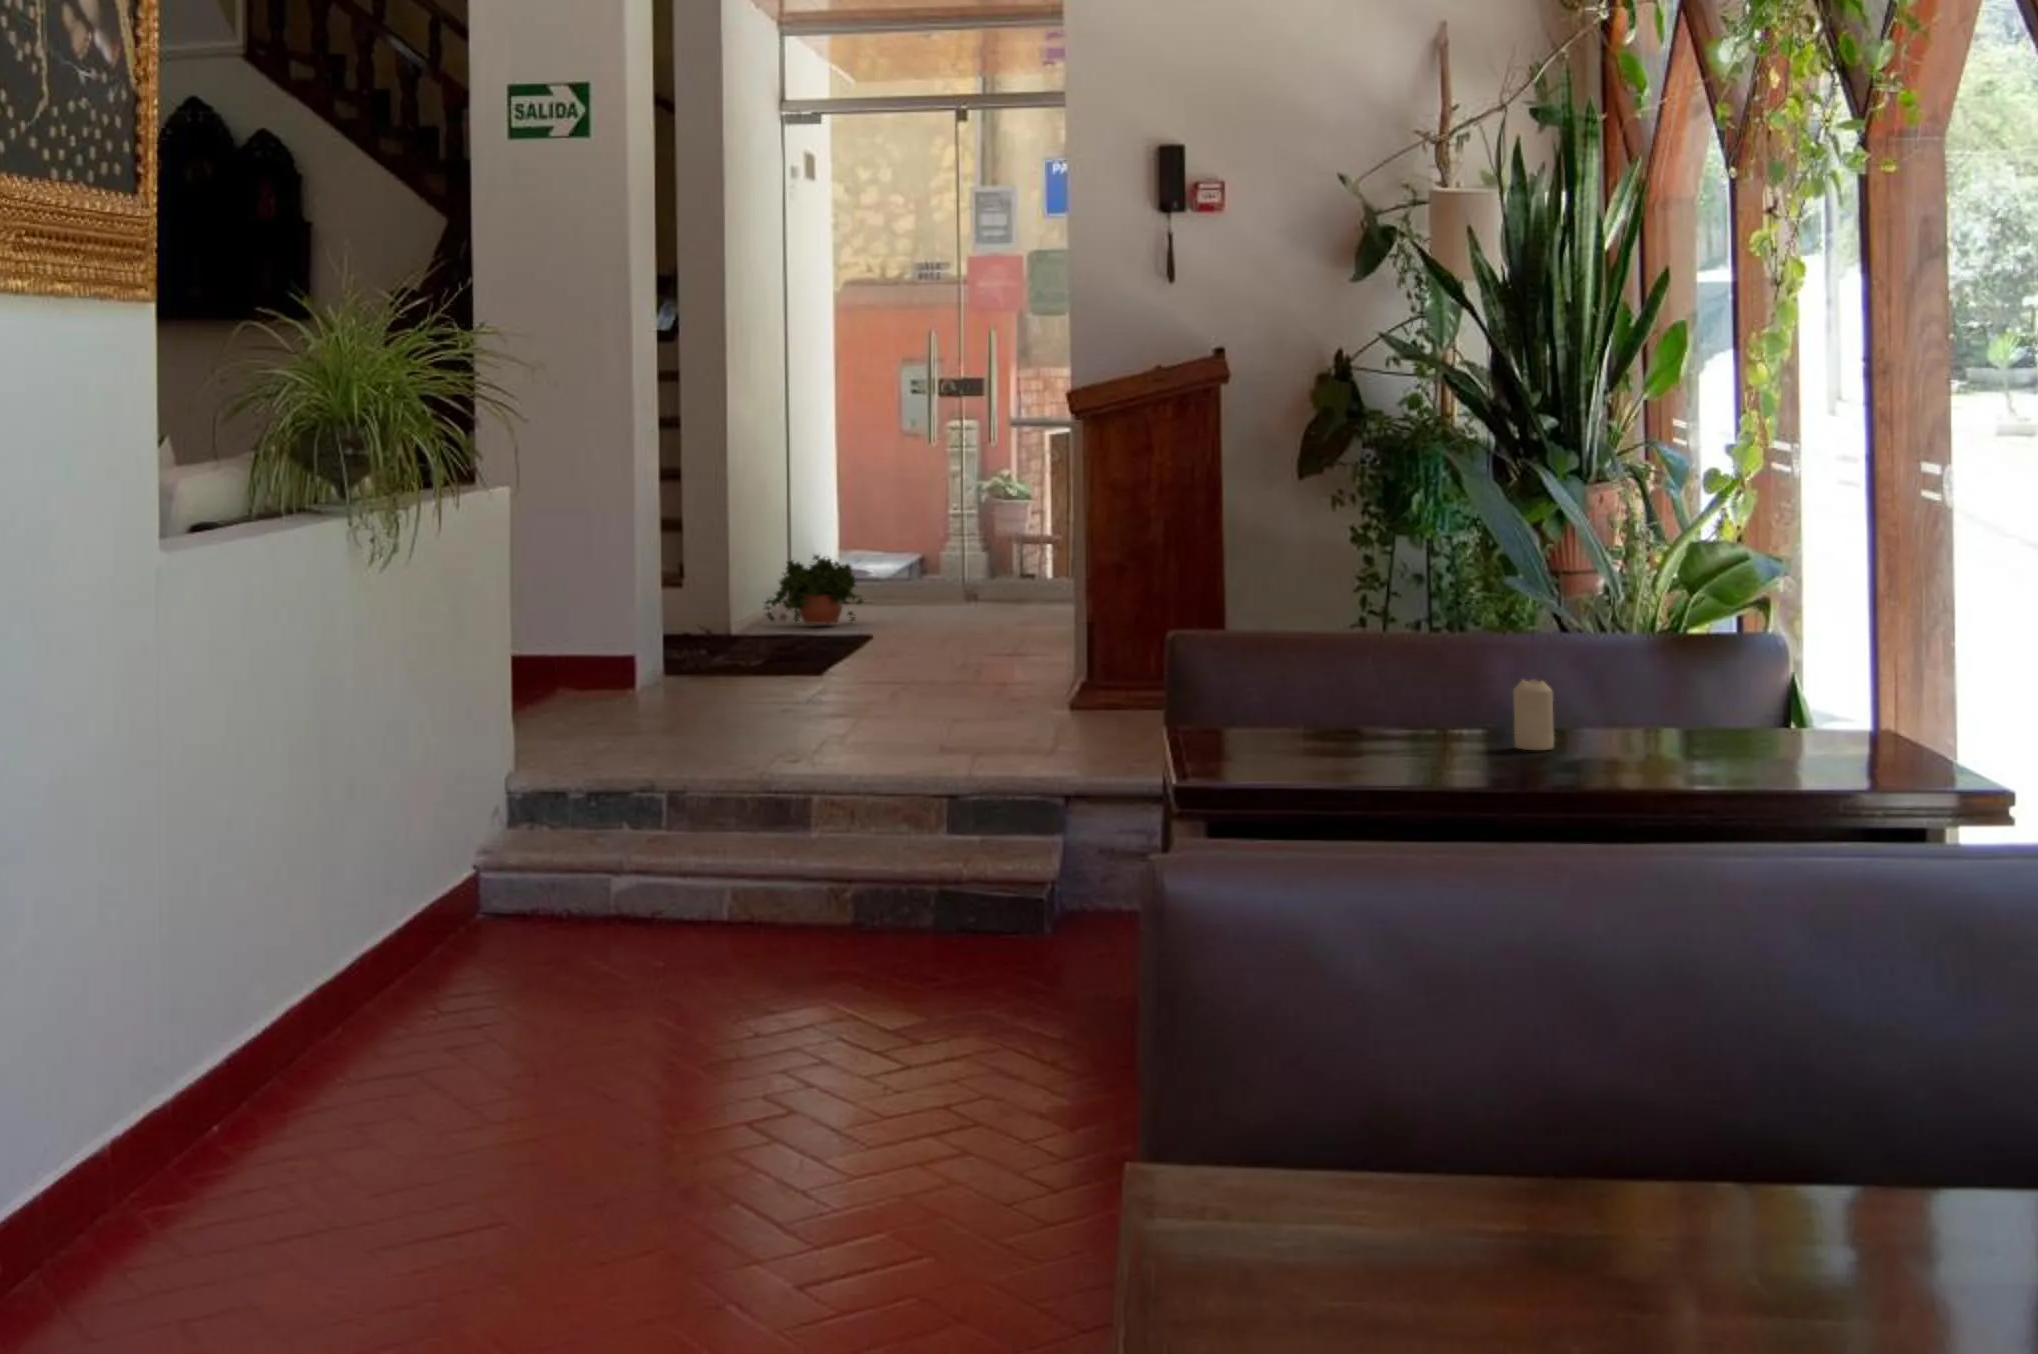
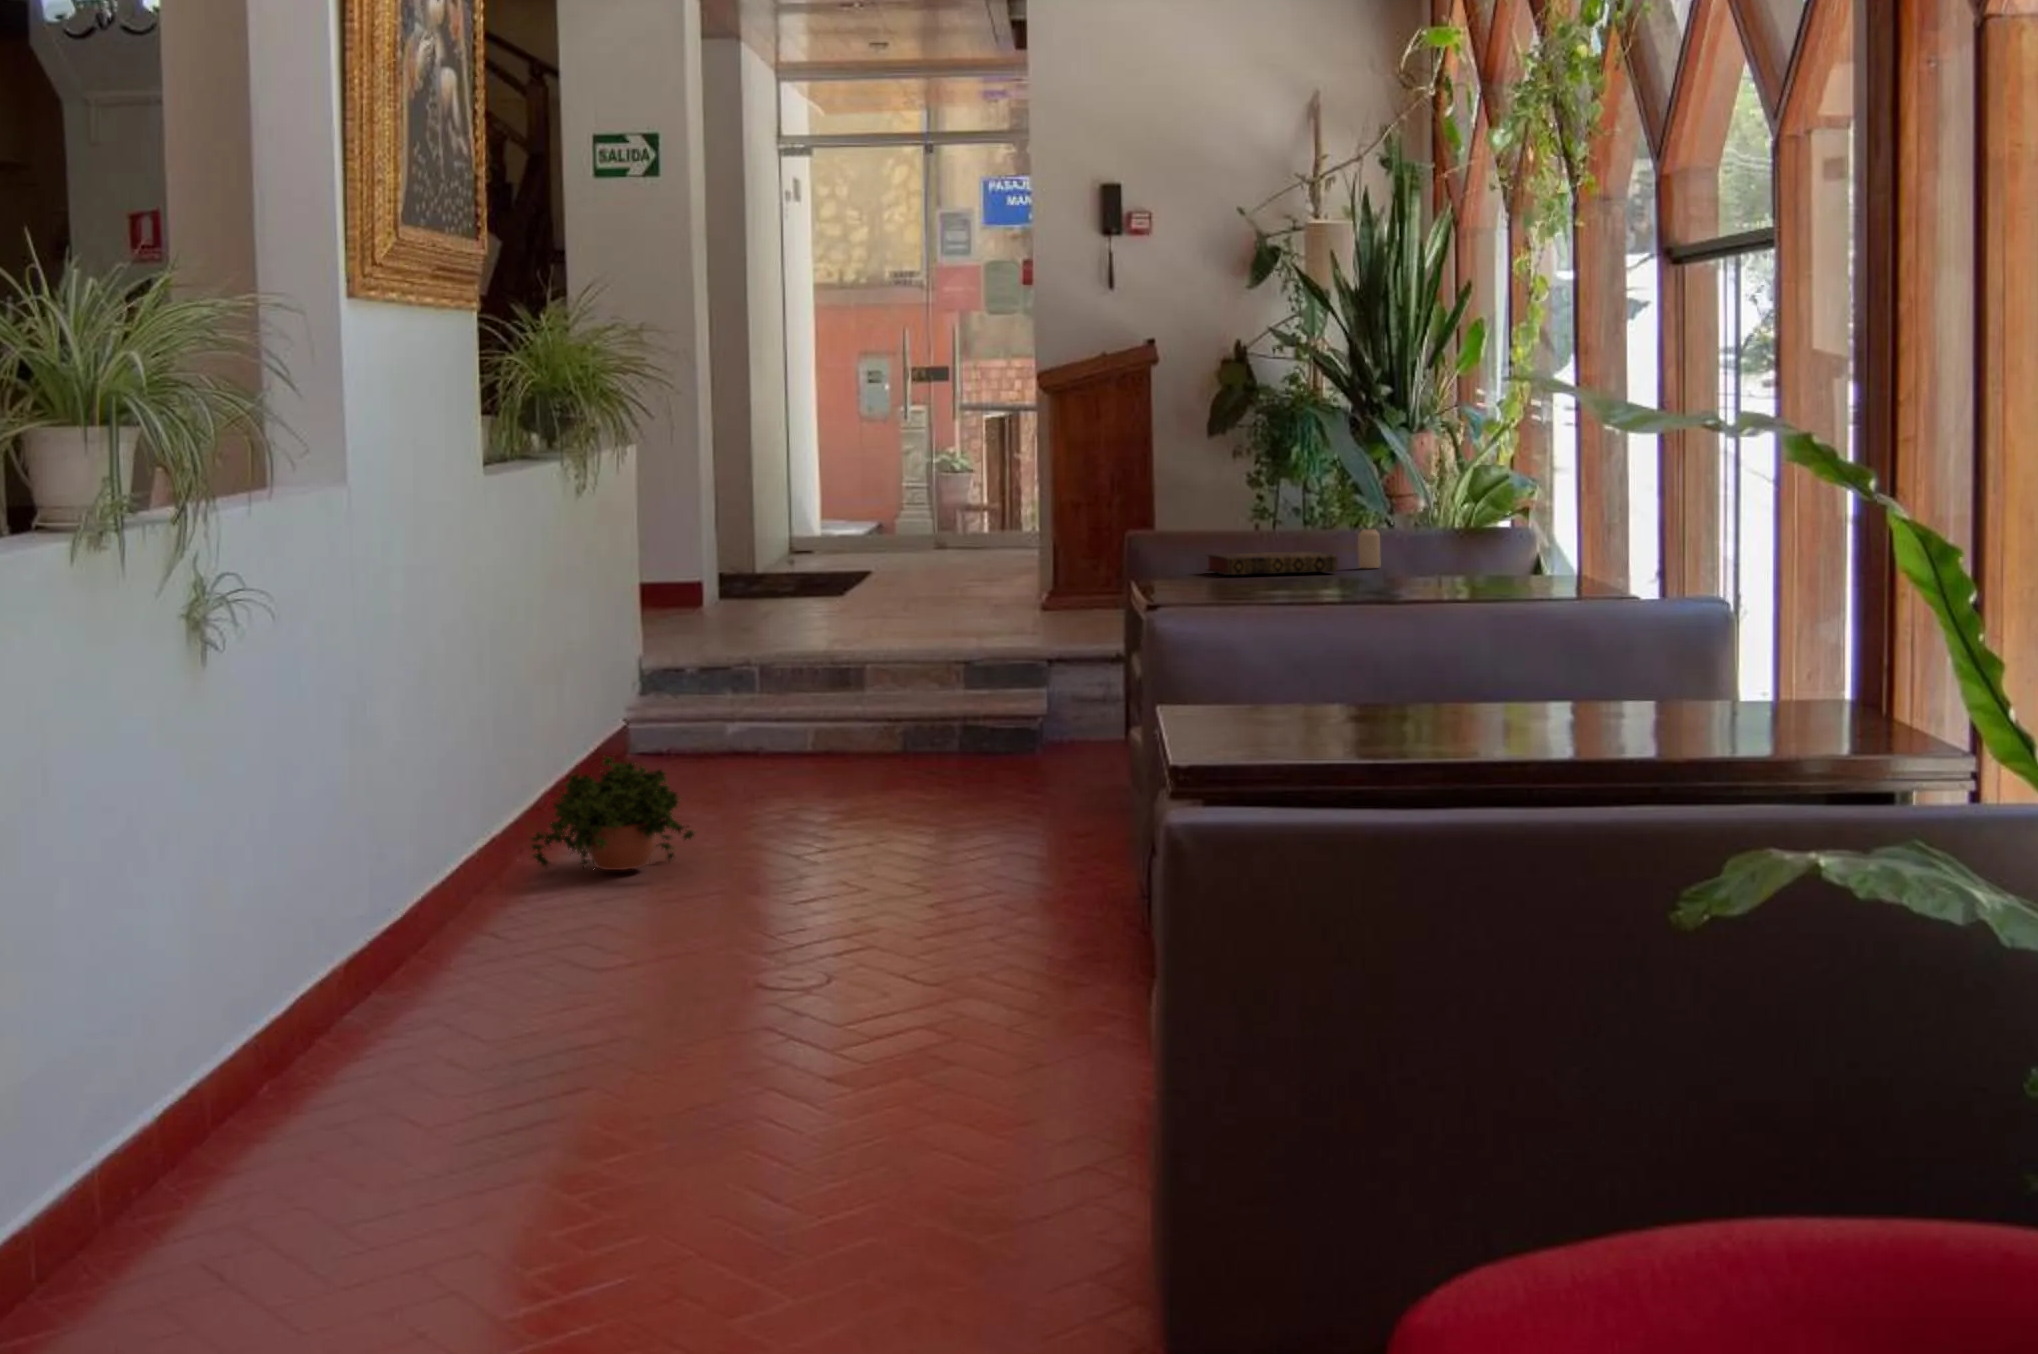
potted plant: present [764,555,864,624] -> present [532,757,697,870]
book: none [1240,717,1476,767] -> present [1206,551,1337,575]

